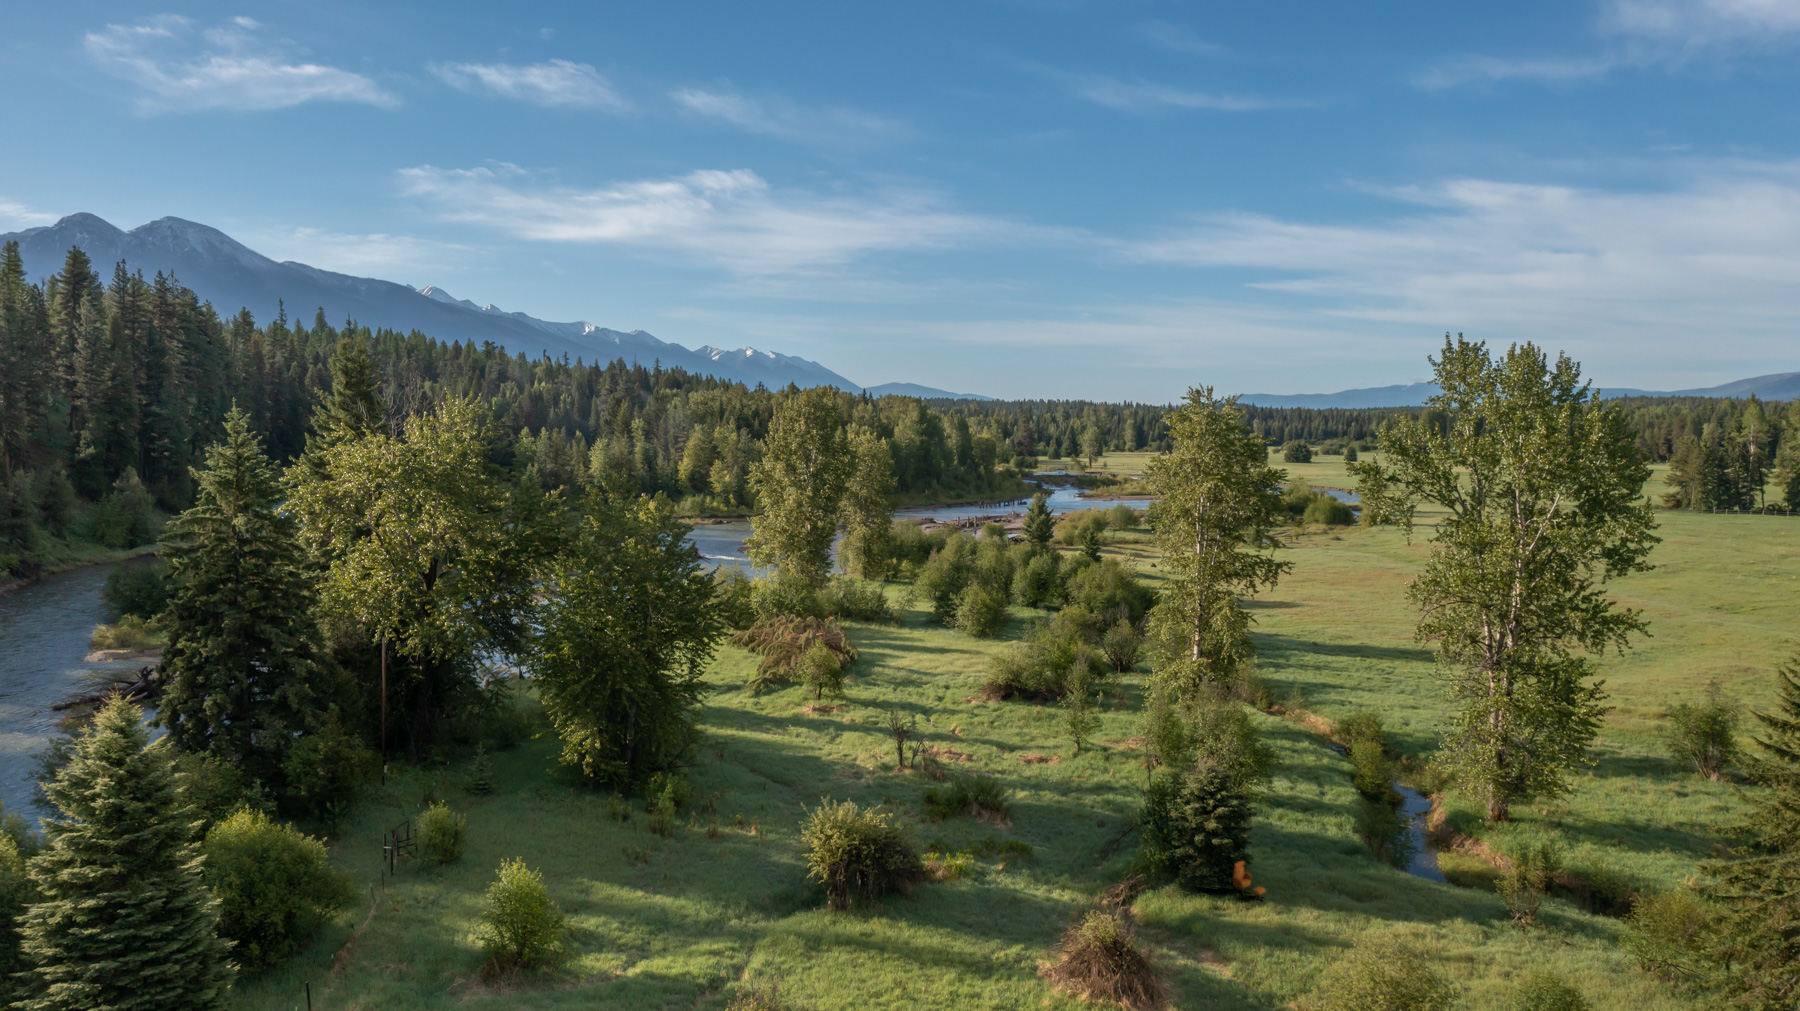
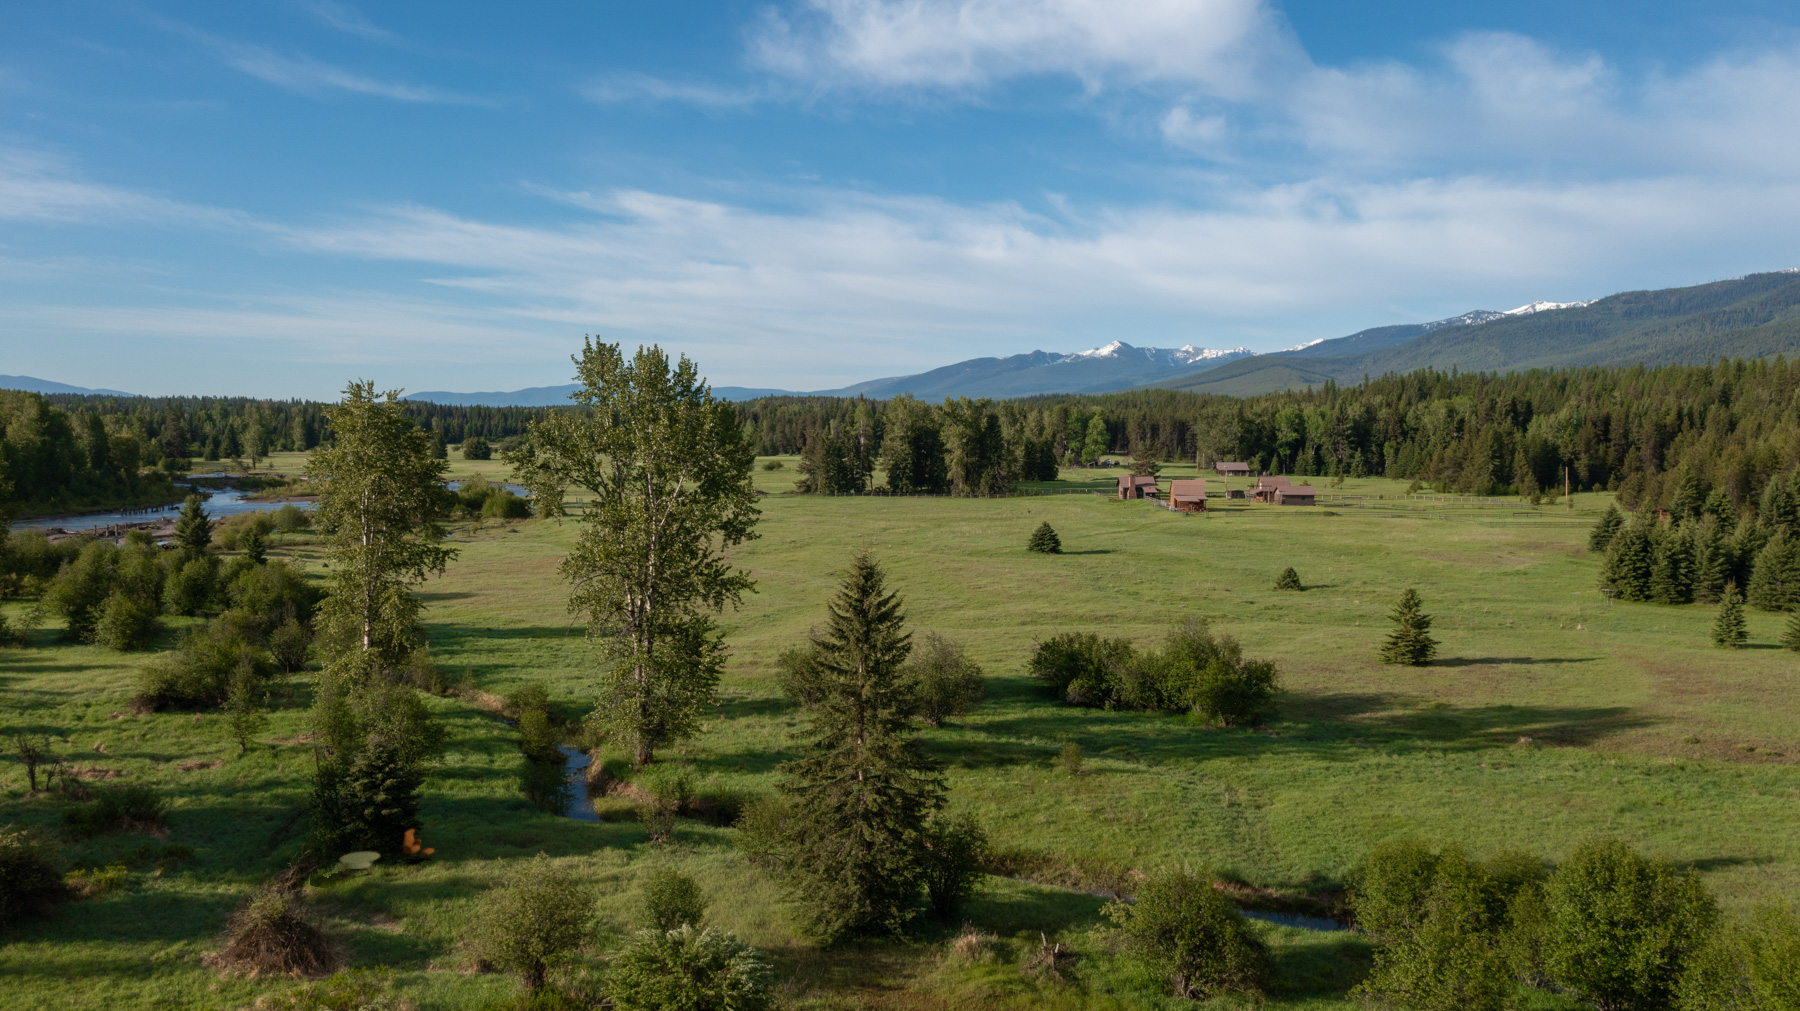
round table: none [1170,873,1209,903] -> present [340,852,379,875]

